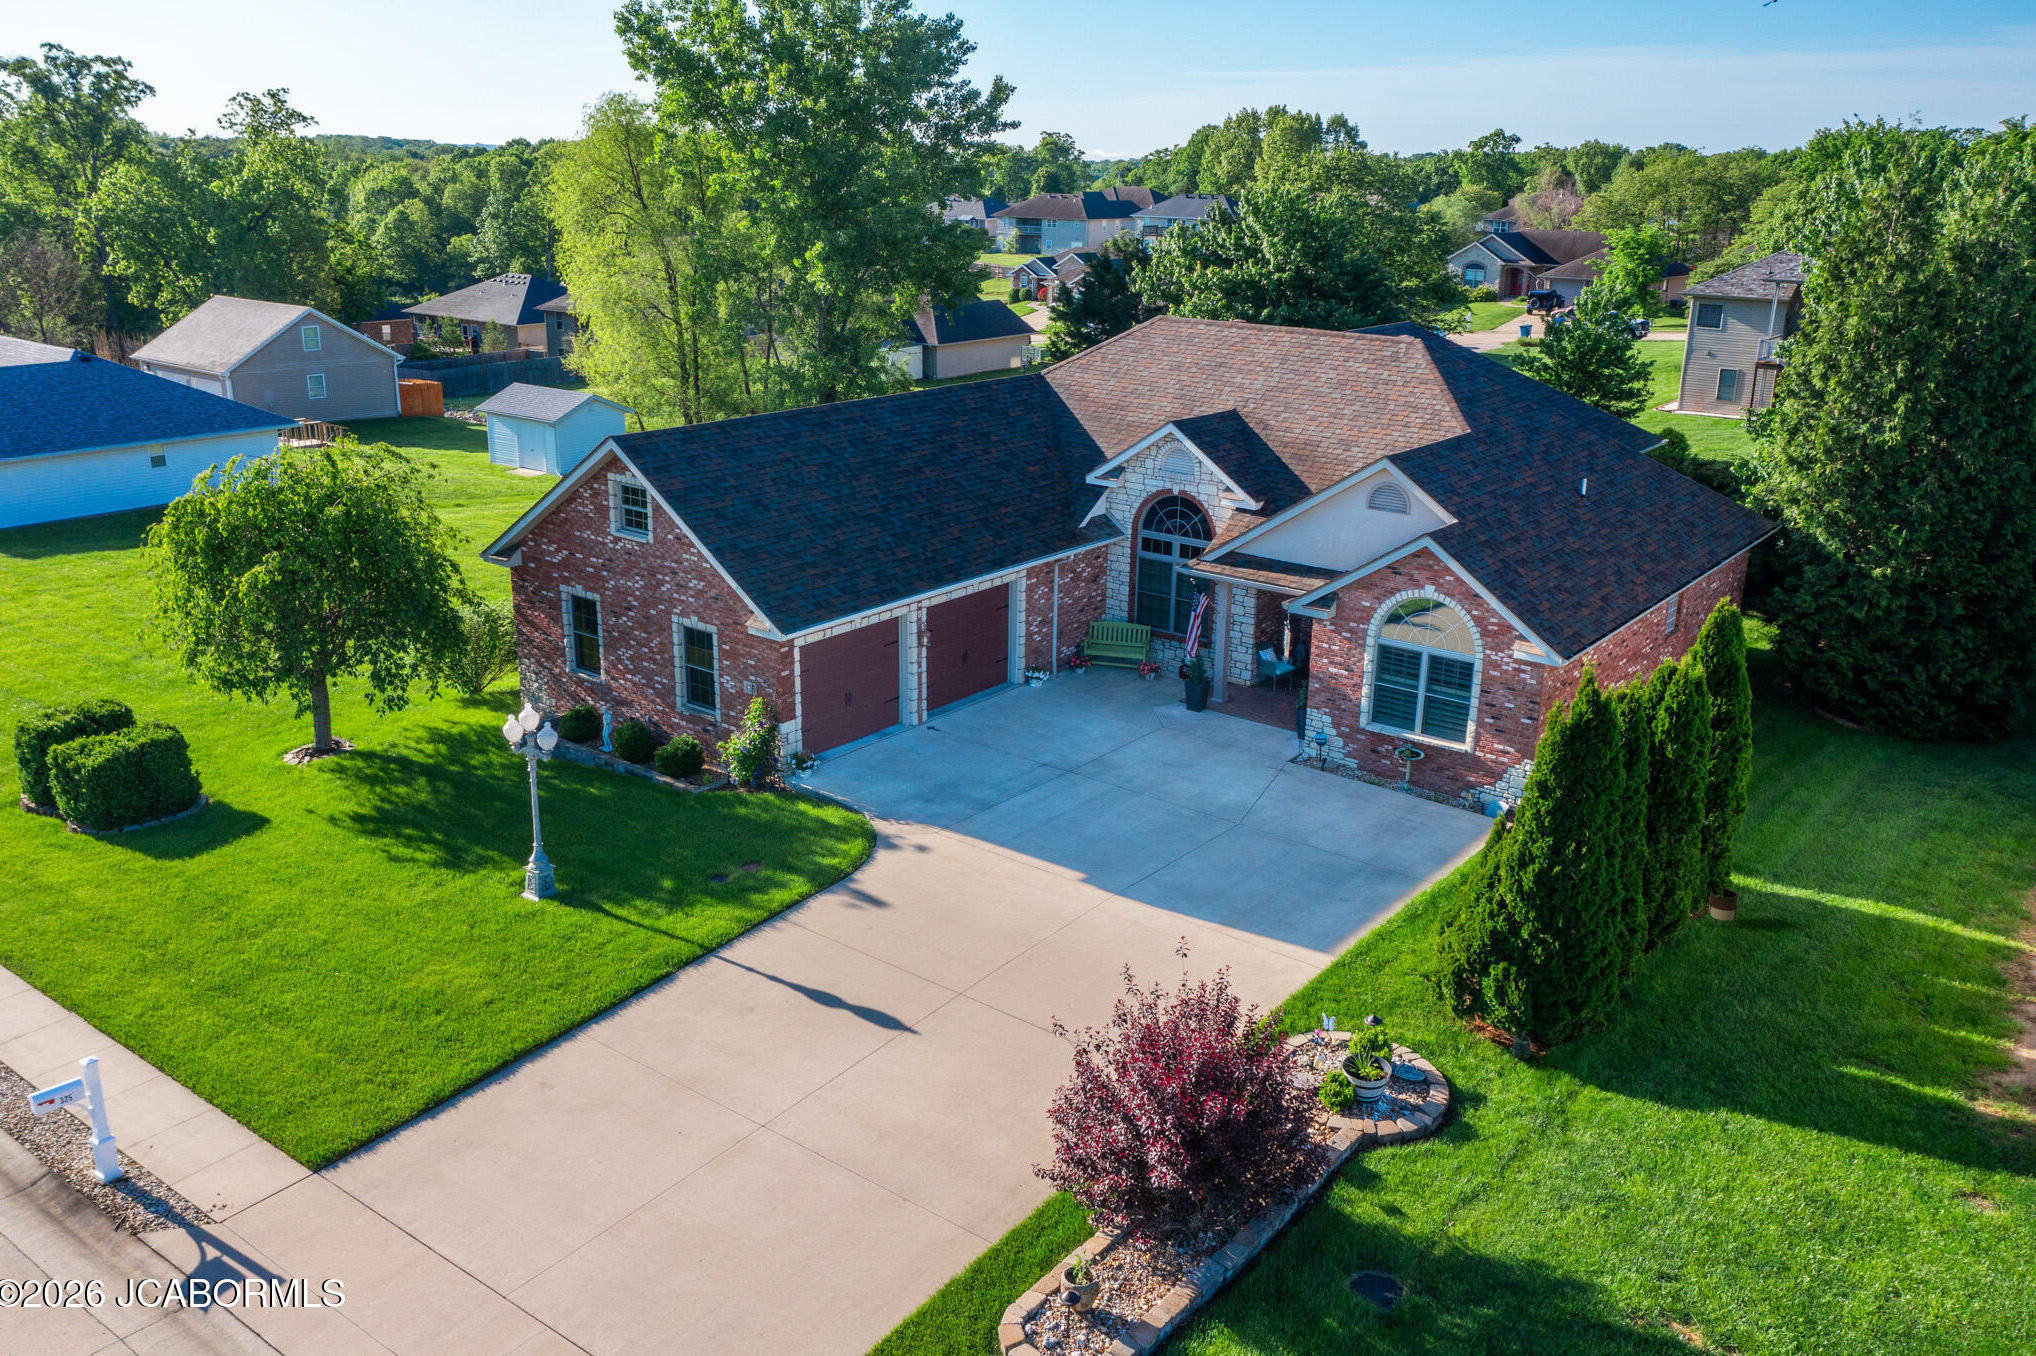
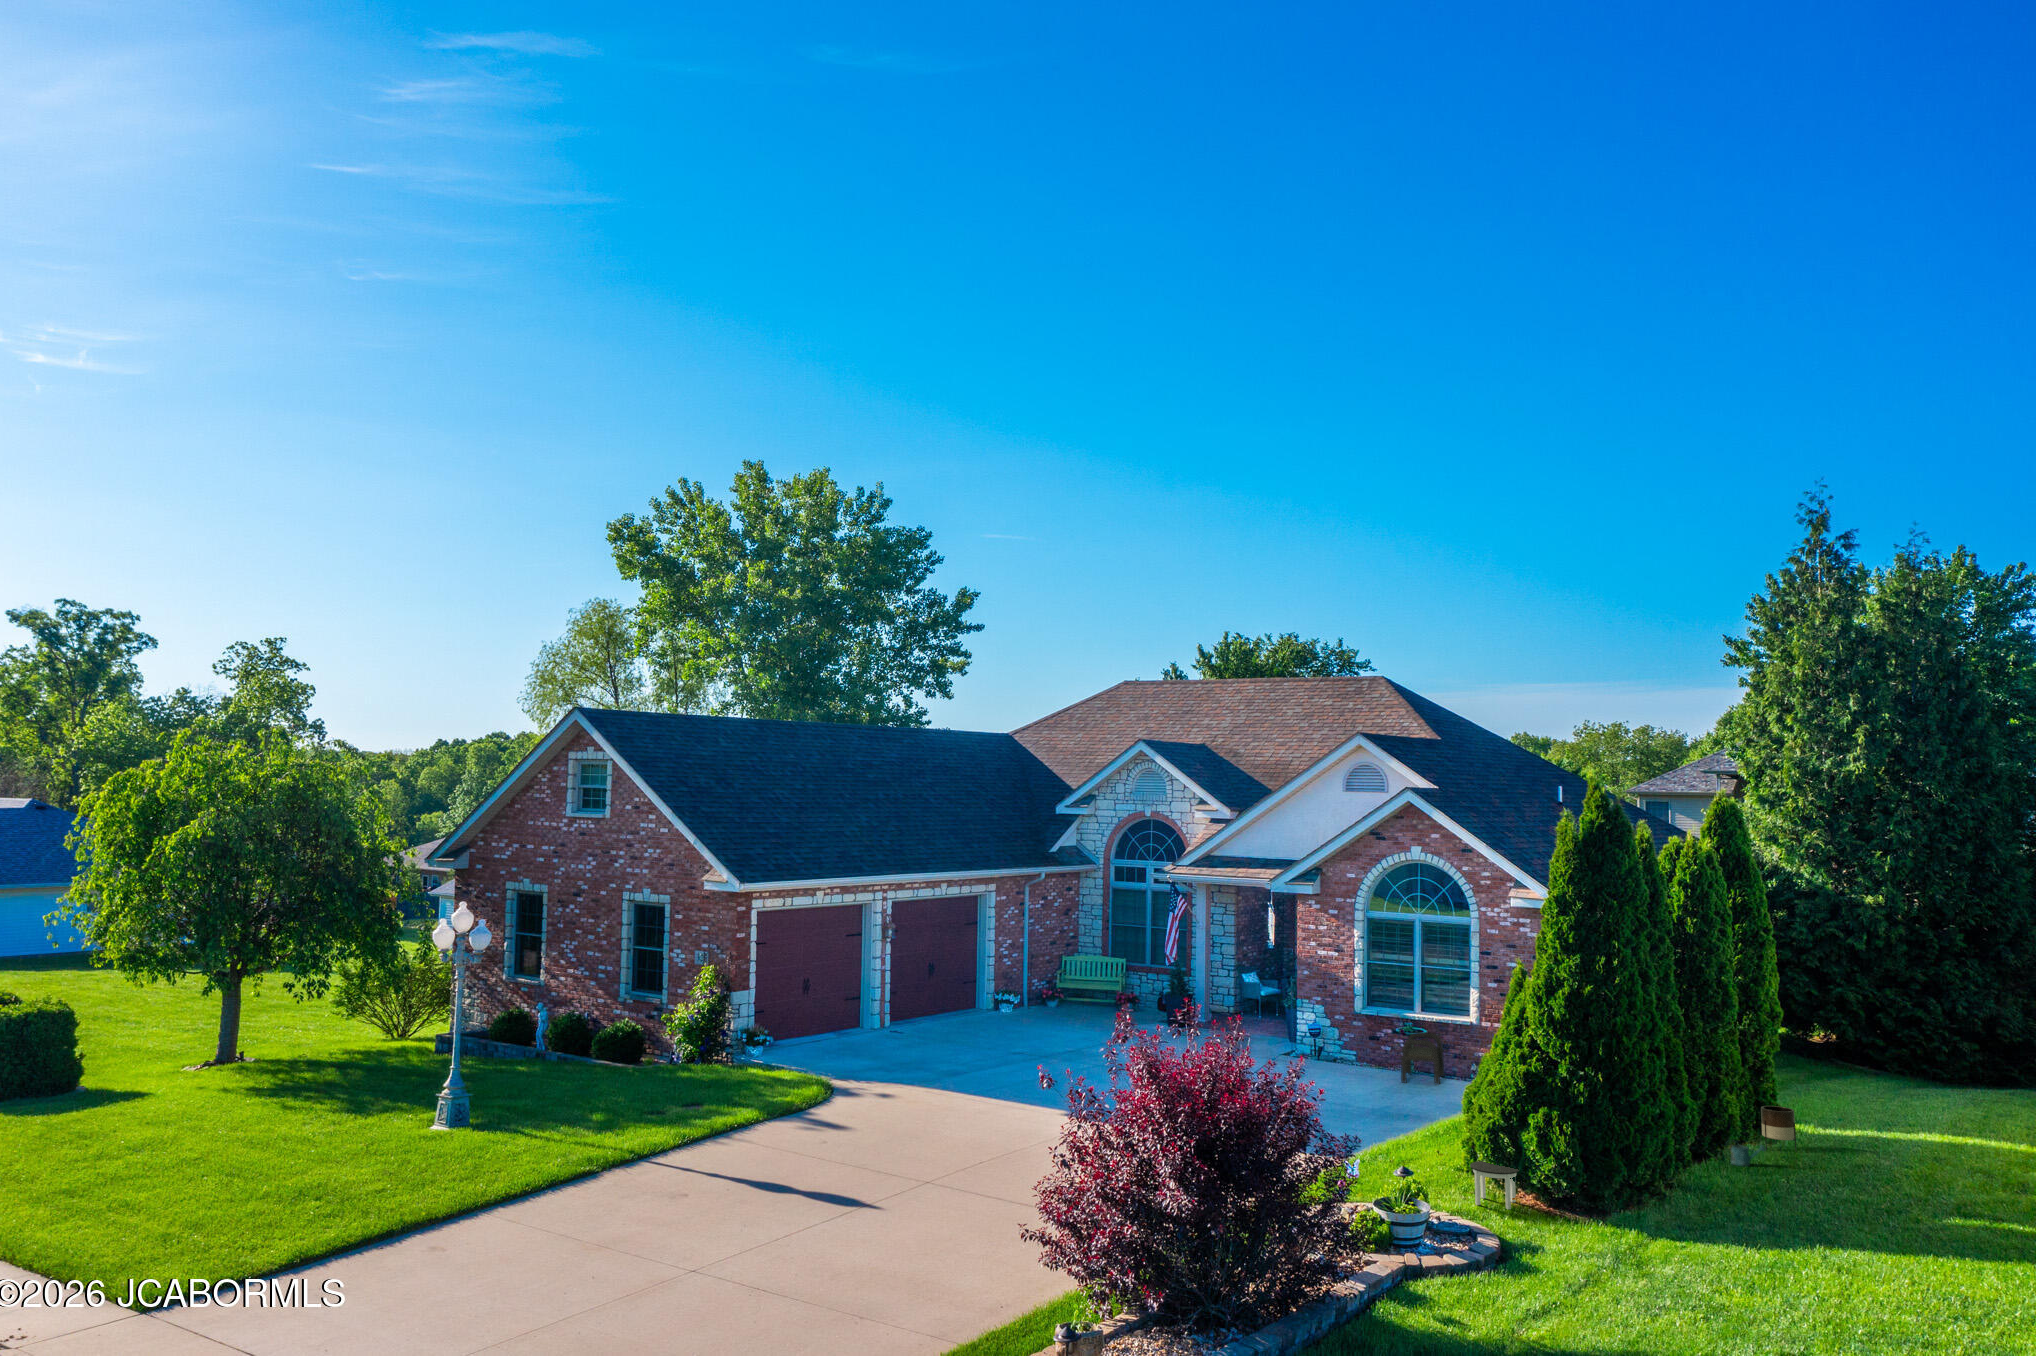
bench: none [1397,754,1438,809] -> present [1401,1032,1444,1085]
round table: none [1436,989,1477,1035] -> present [1470,1161,1519,1209]
watering can: present [1512,1031,1531,1059] -> present [1731,1144,1766,1166]

